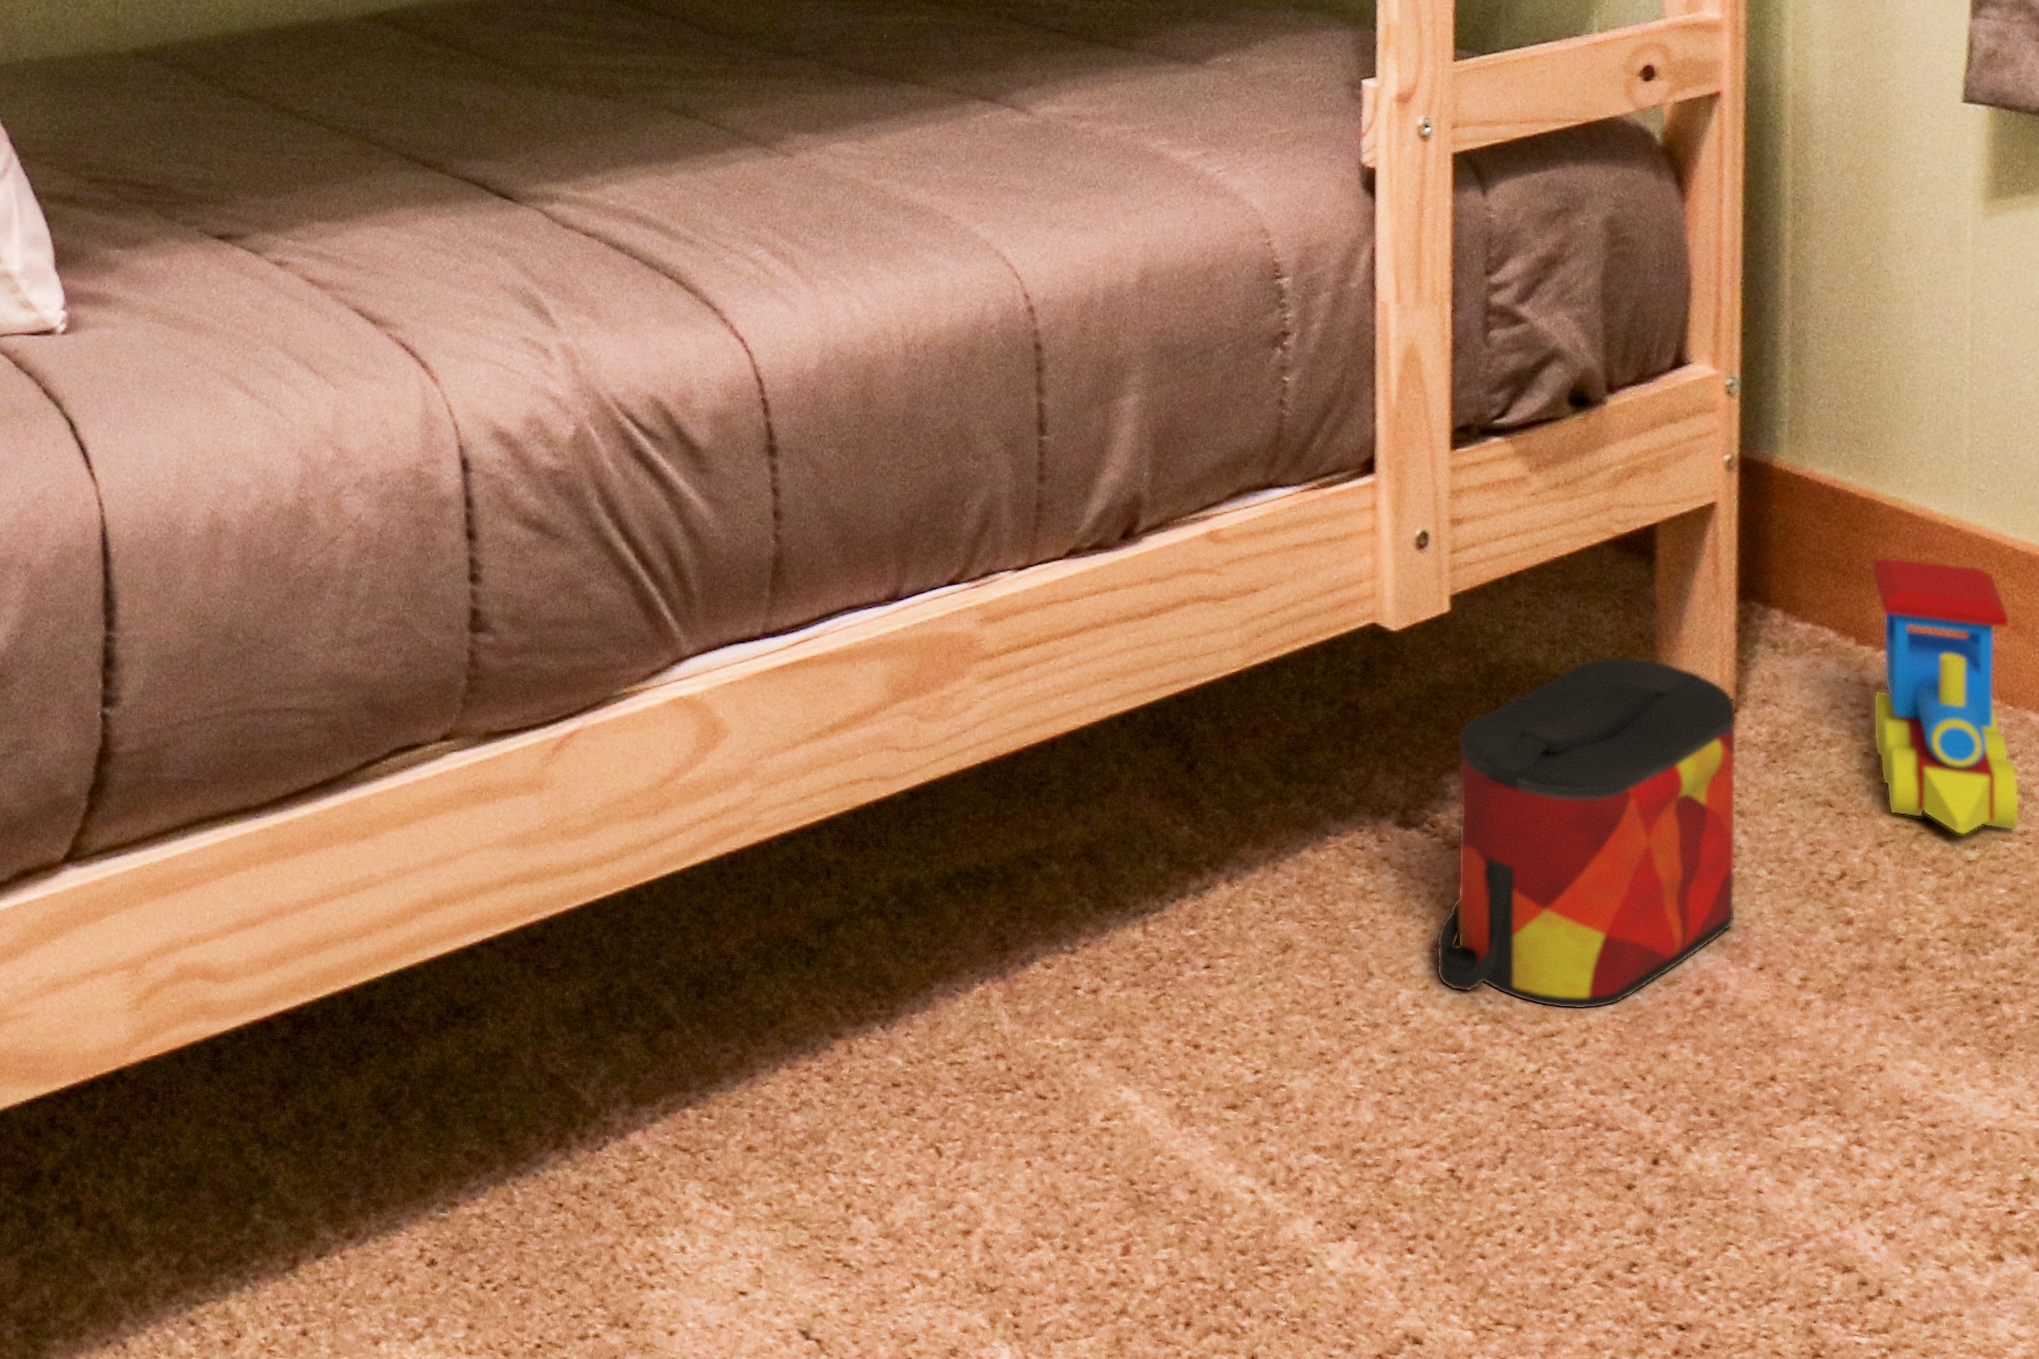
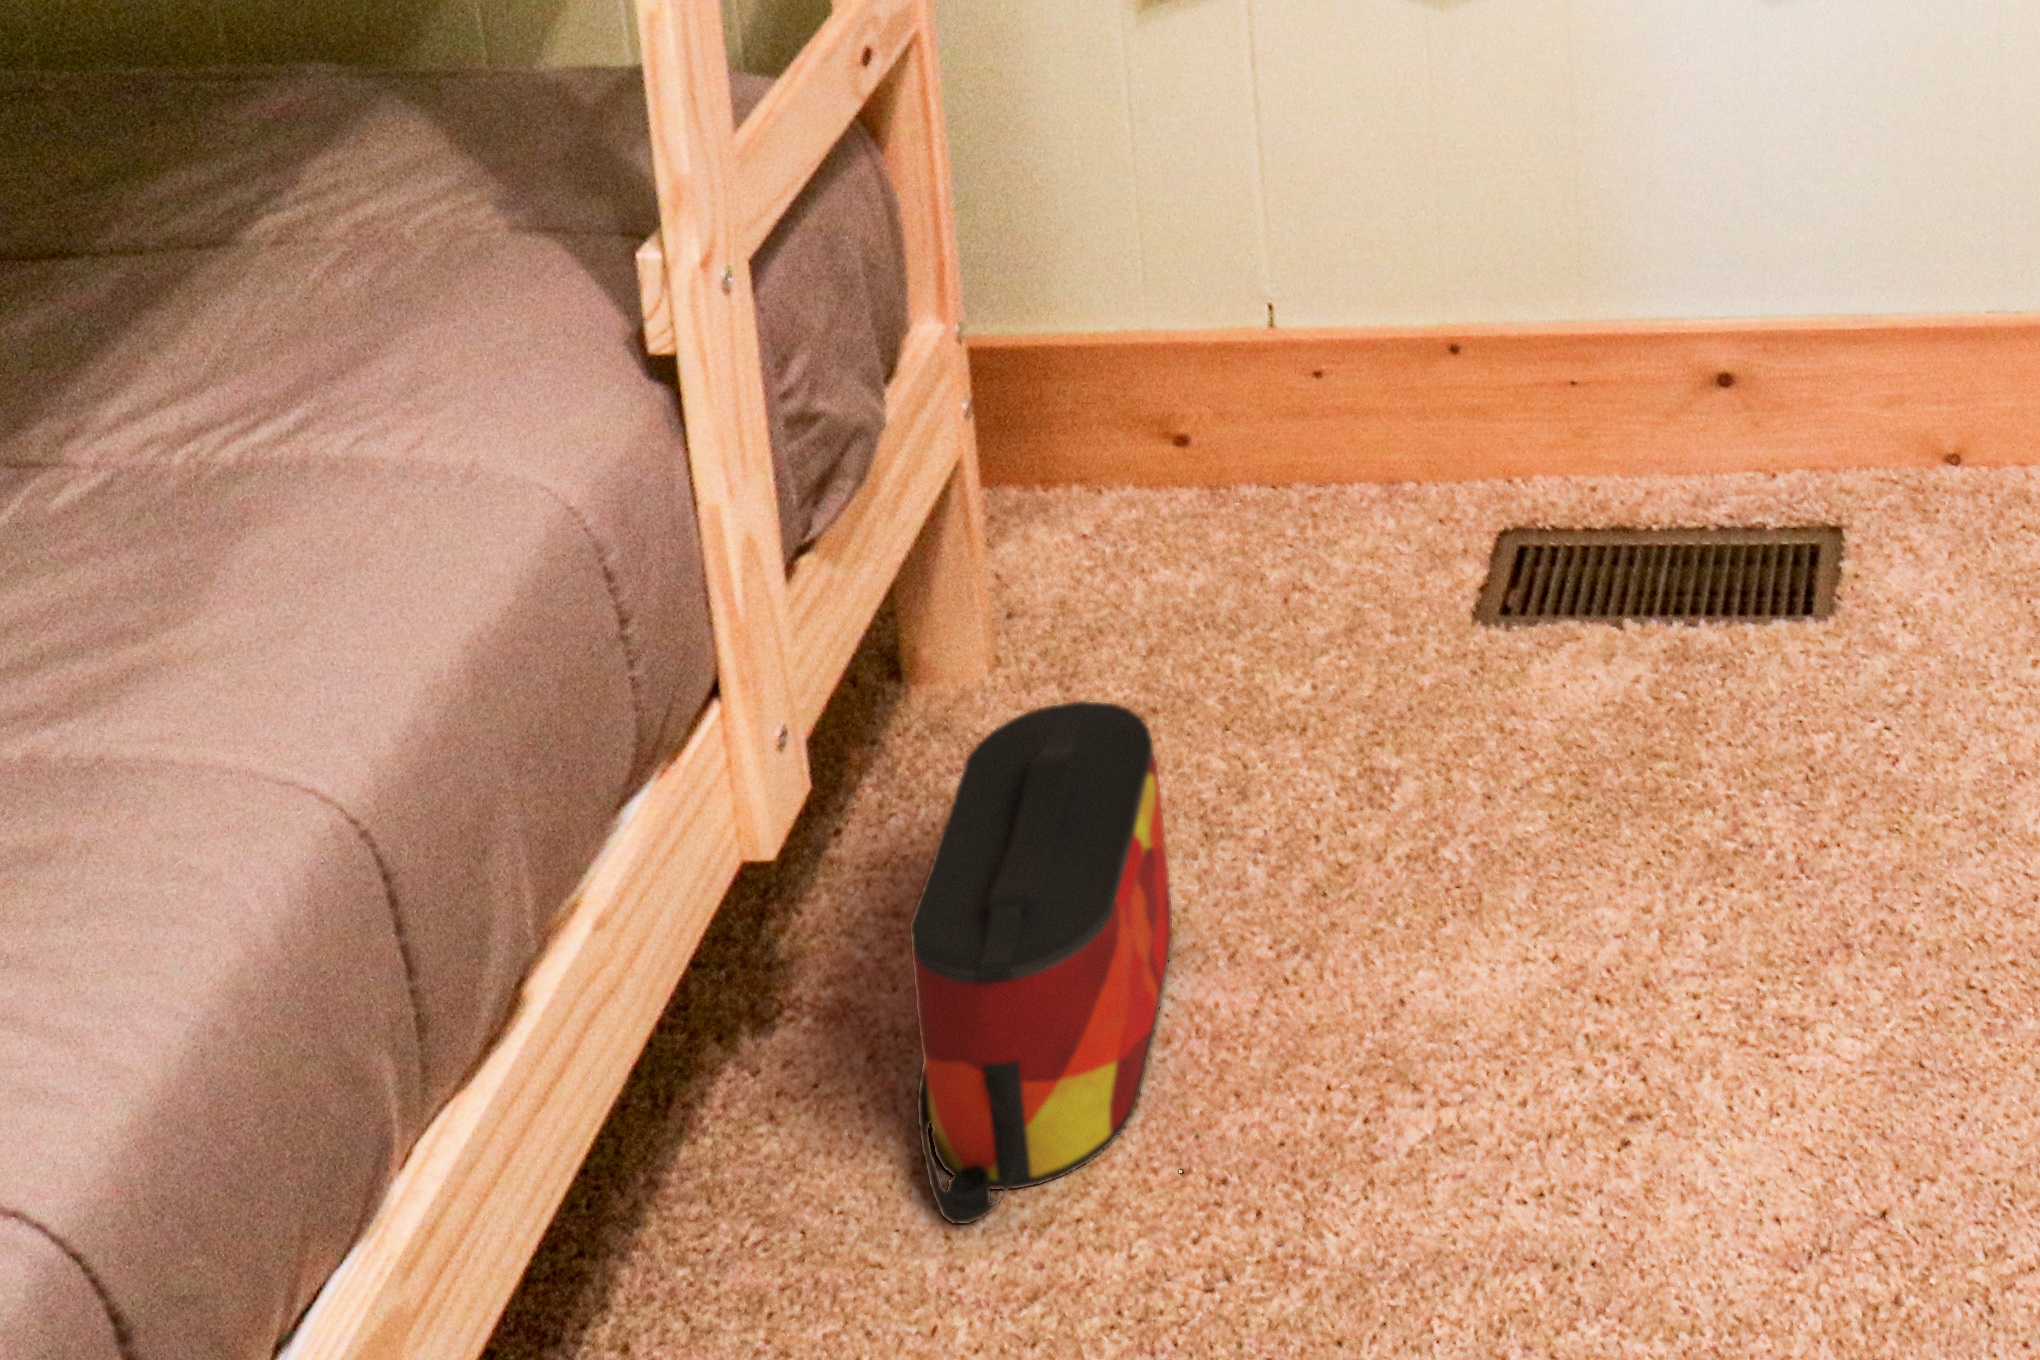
toy train: present [1873,559,2018,833] -> none [1126,399,1331,693]

